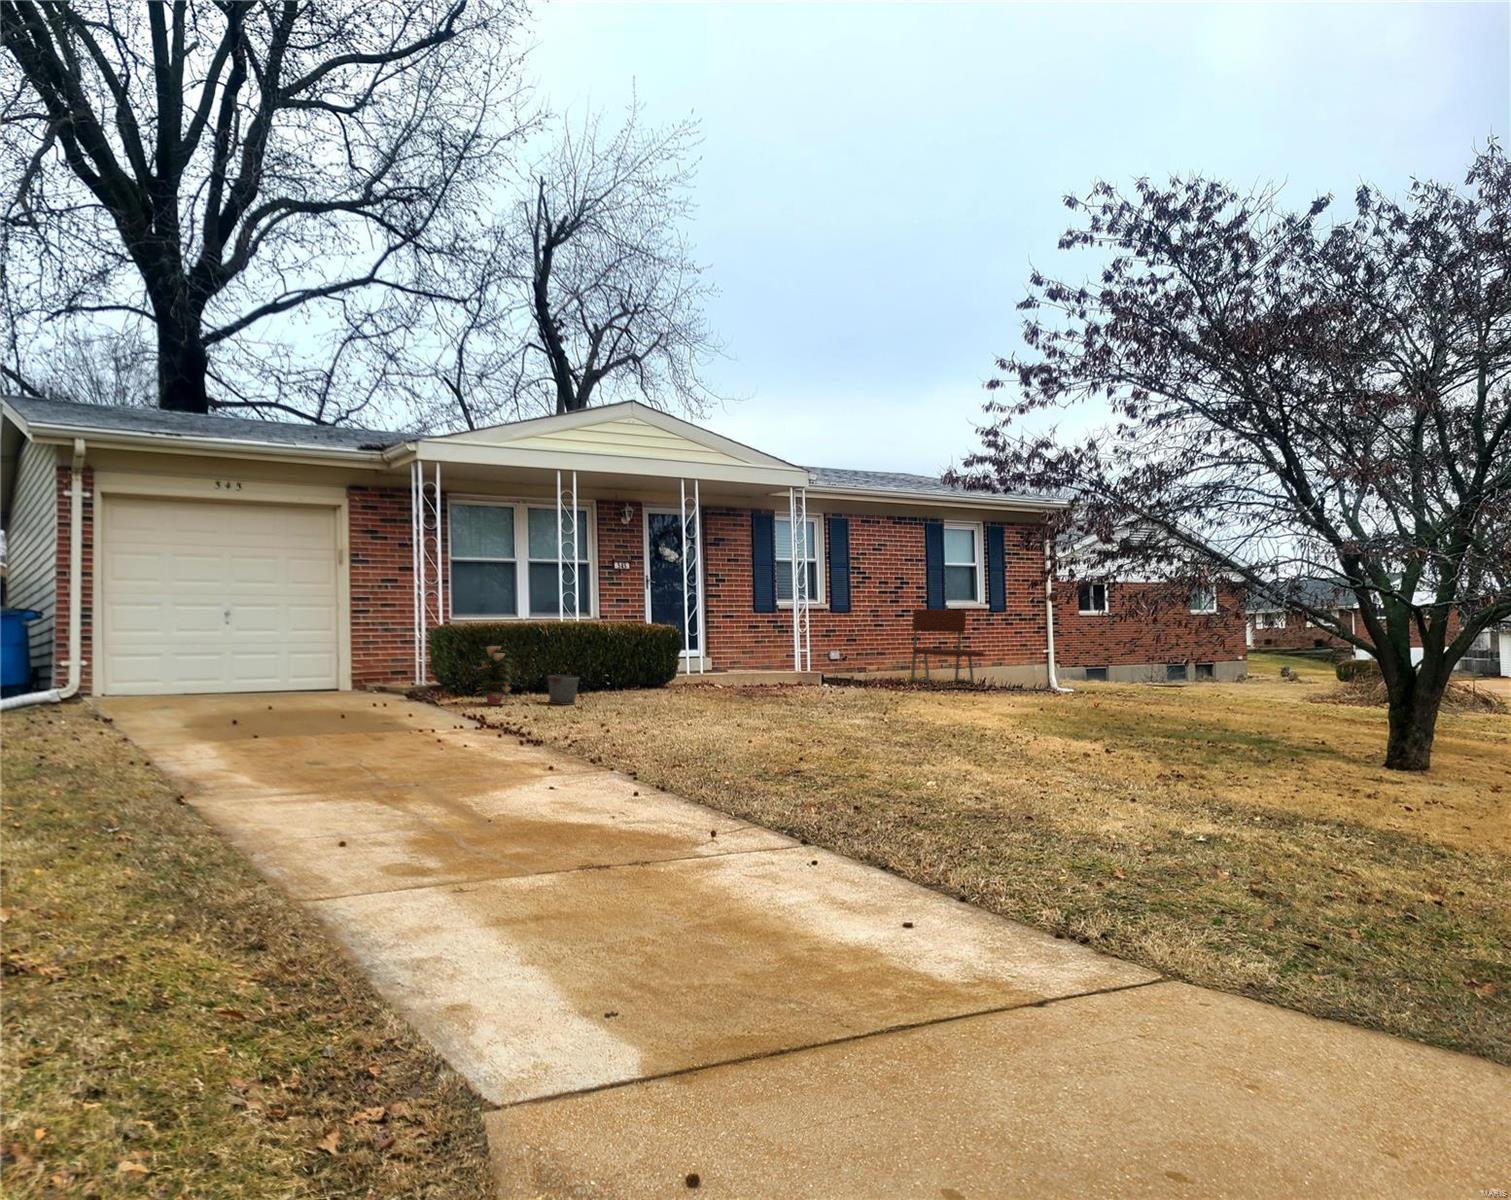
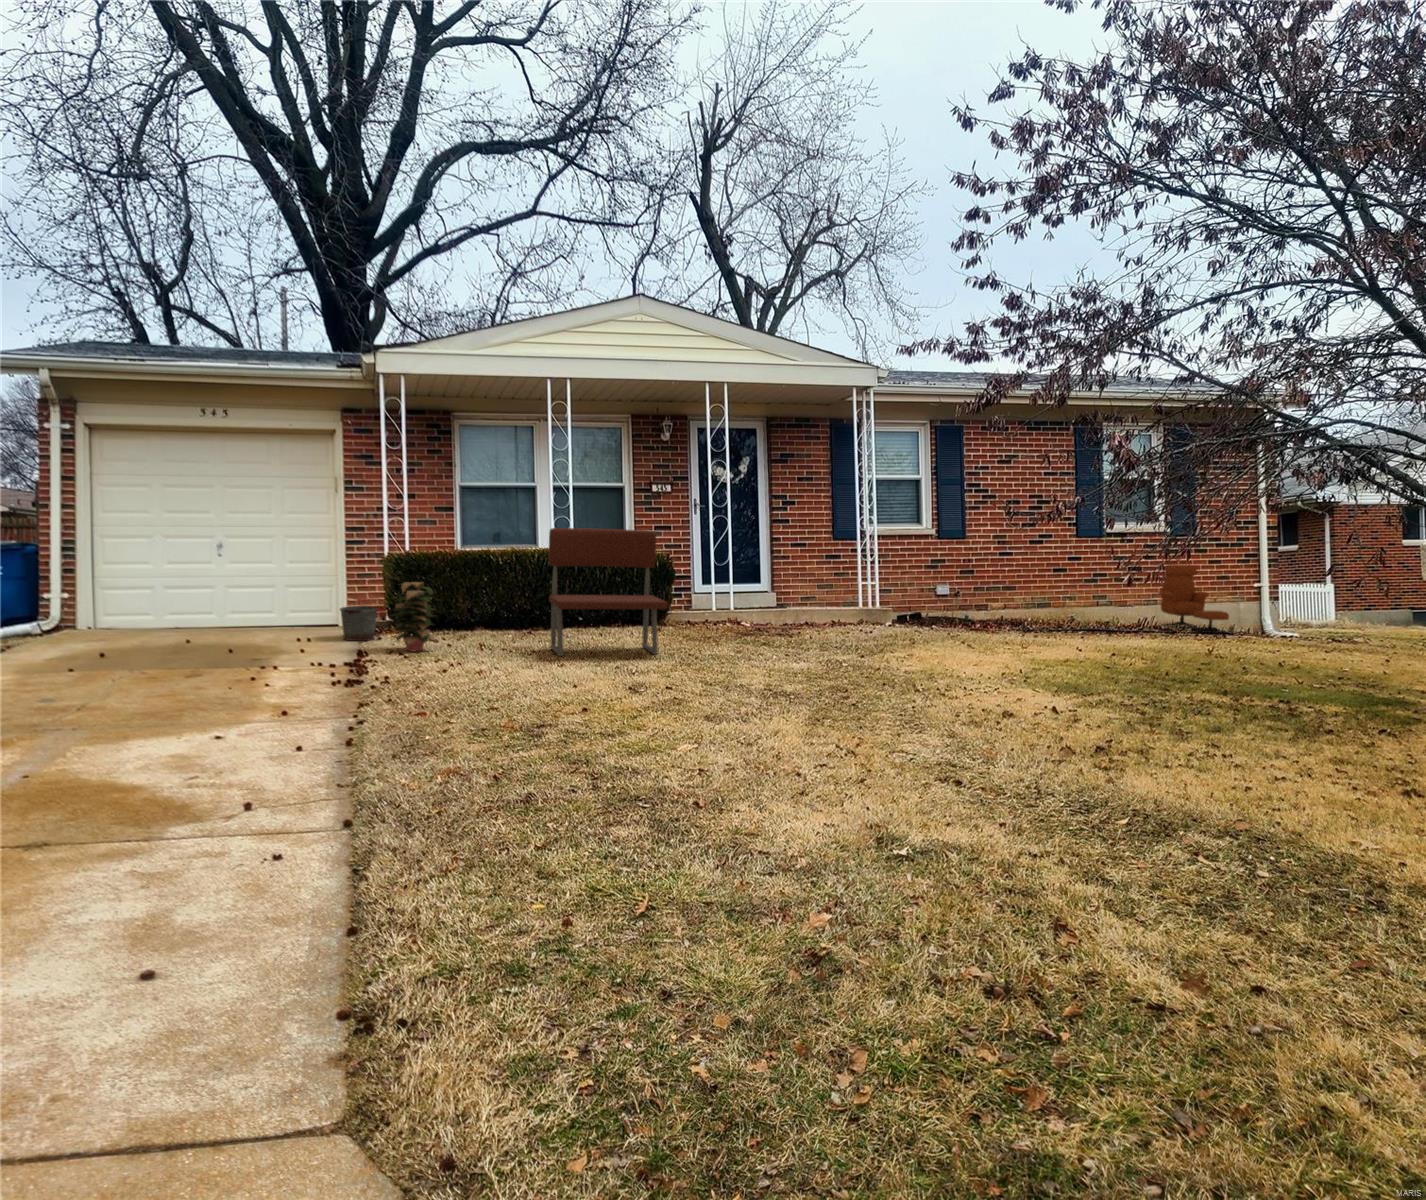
bench: present [910,608,984,684] -> present [549,528,668,656]
lounge chair: none [983,634,1036,687] -> present [1158,565,1229,635]
bucket: present [548,675,579,705] -> present [340,606,378,641]

